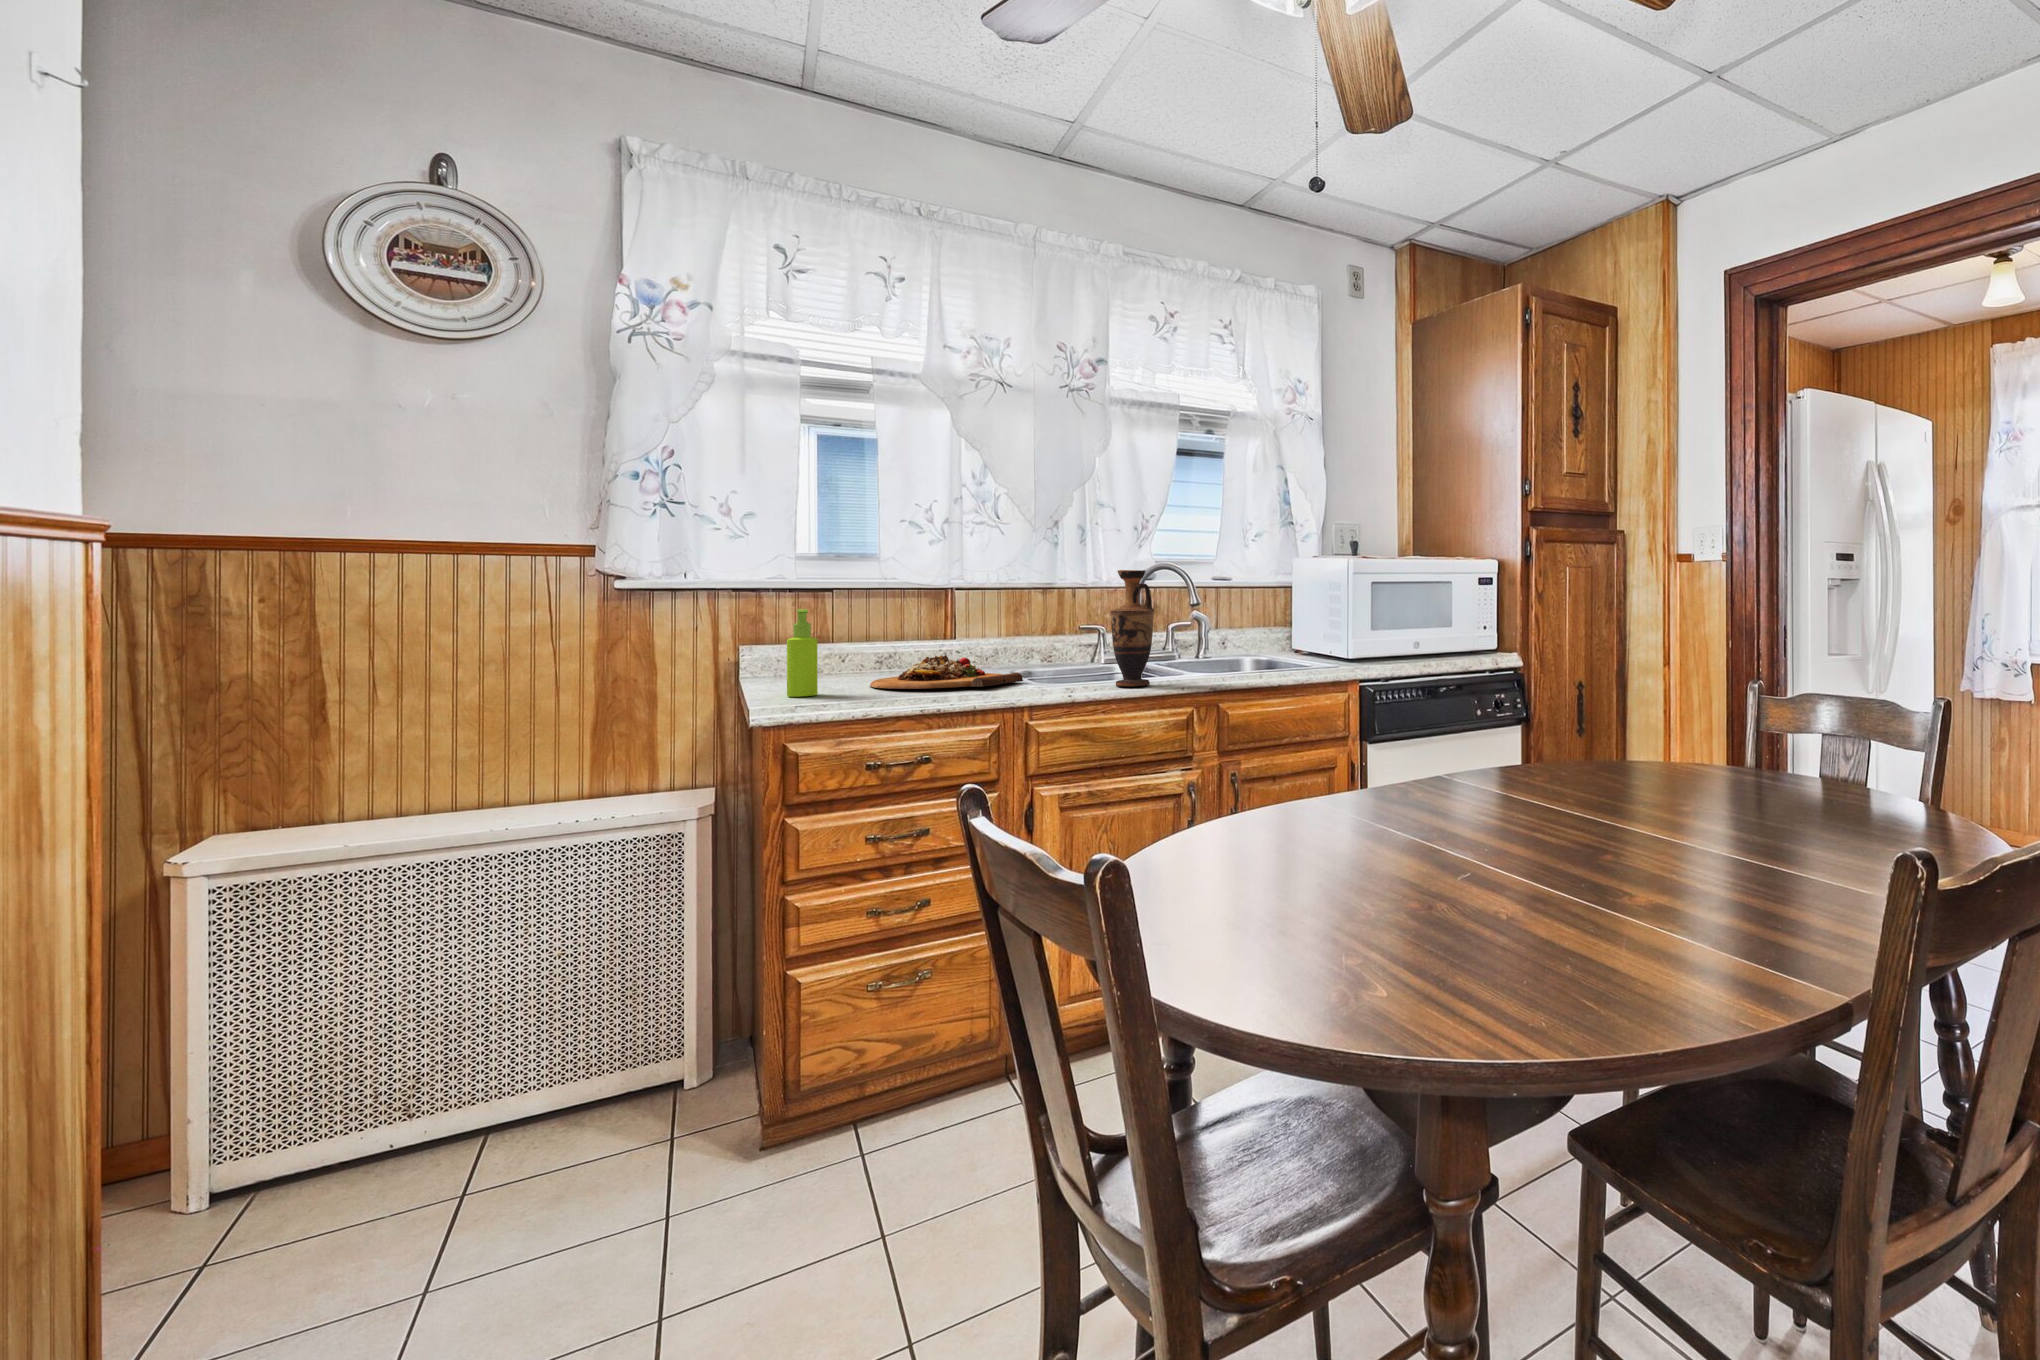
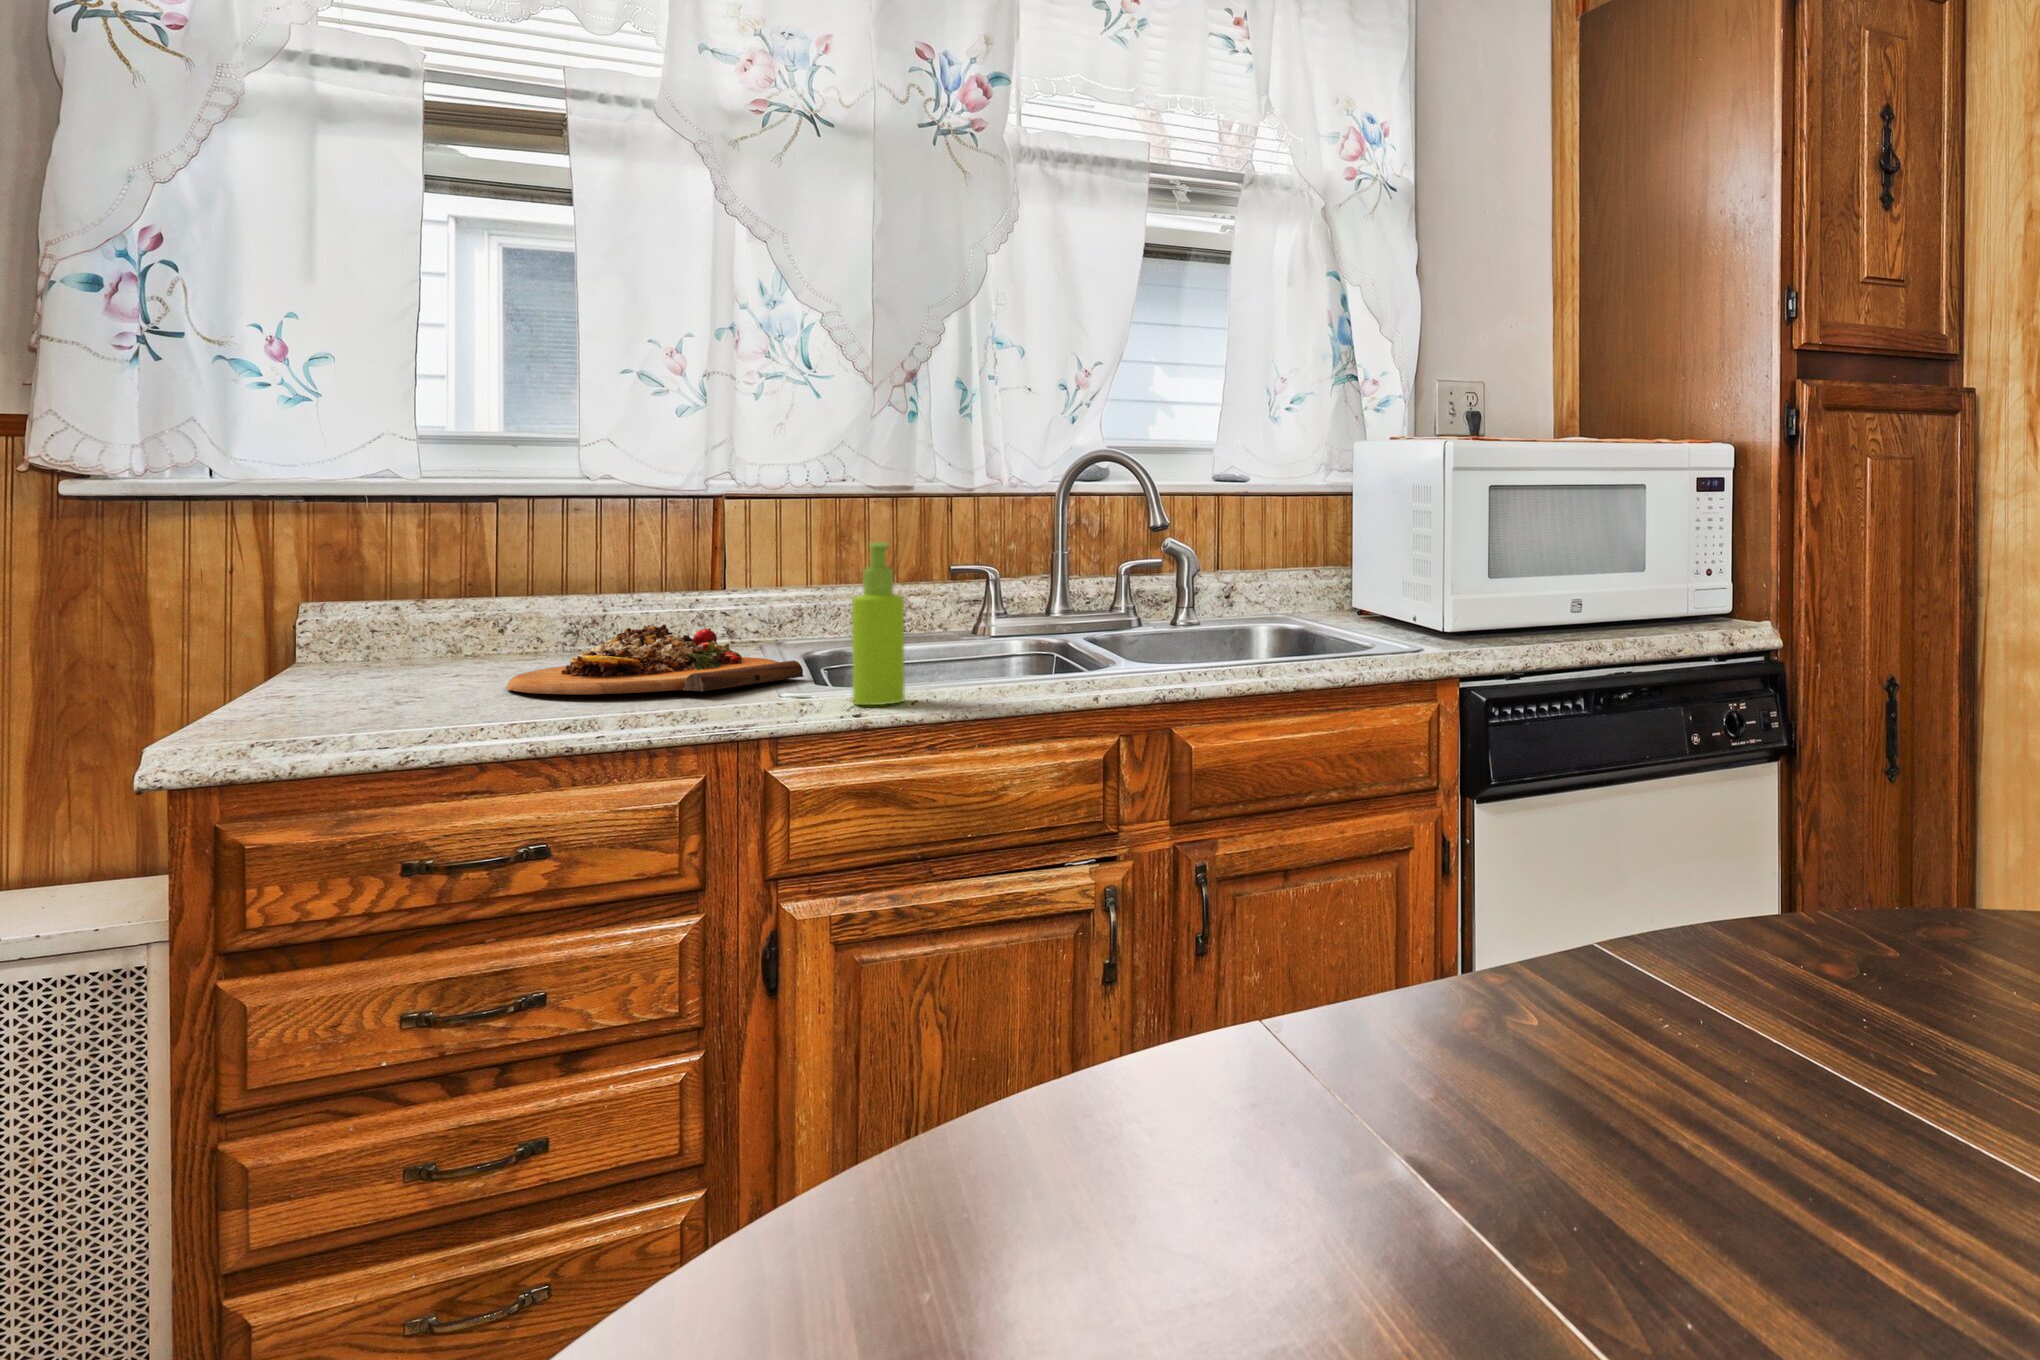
vase: present [1110,570,1154,687] -> none [957,462,1046,693]
soap dispenser: present [787,609,818,697] -> present [852,542,905,705]

